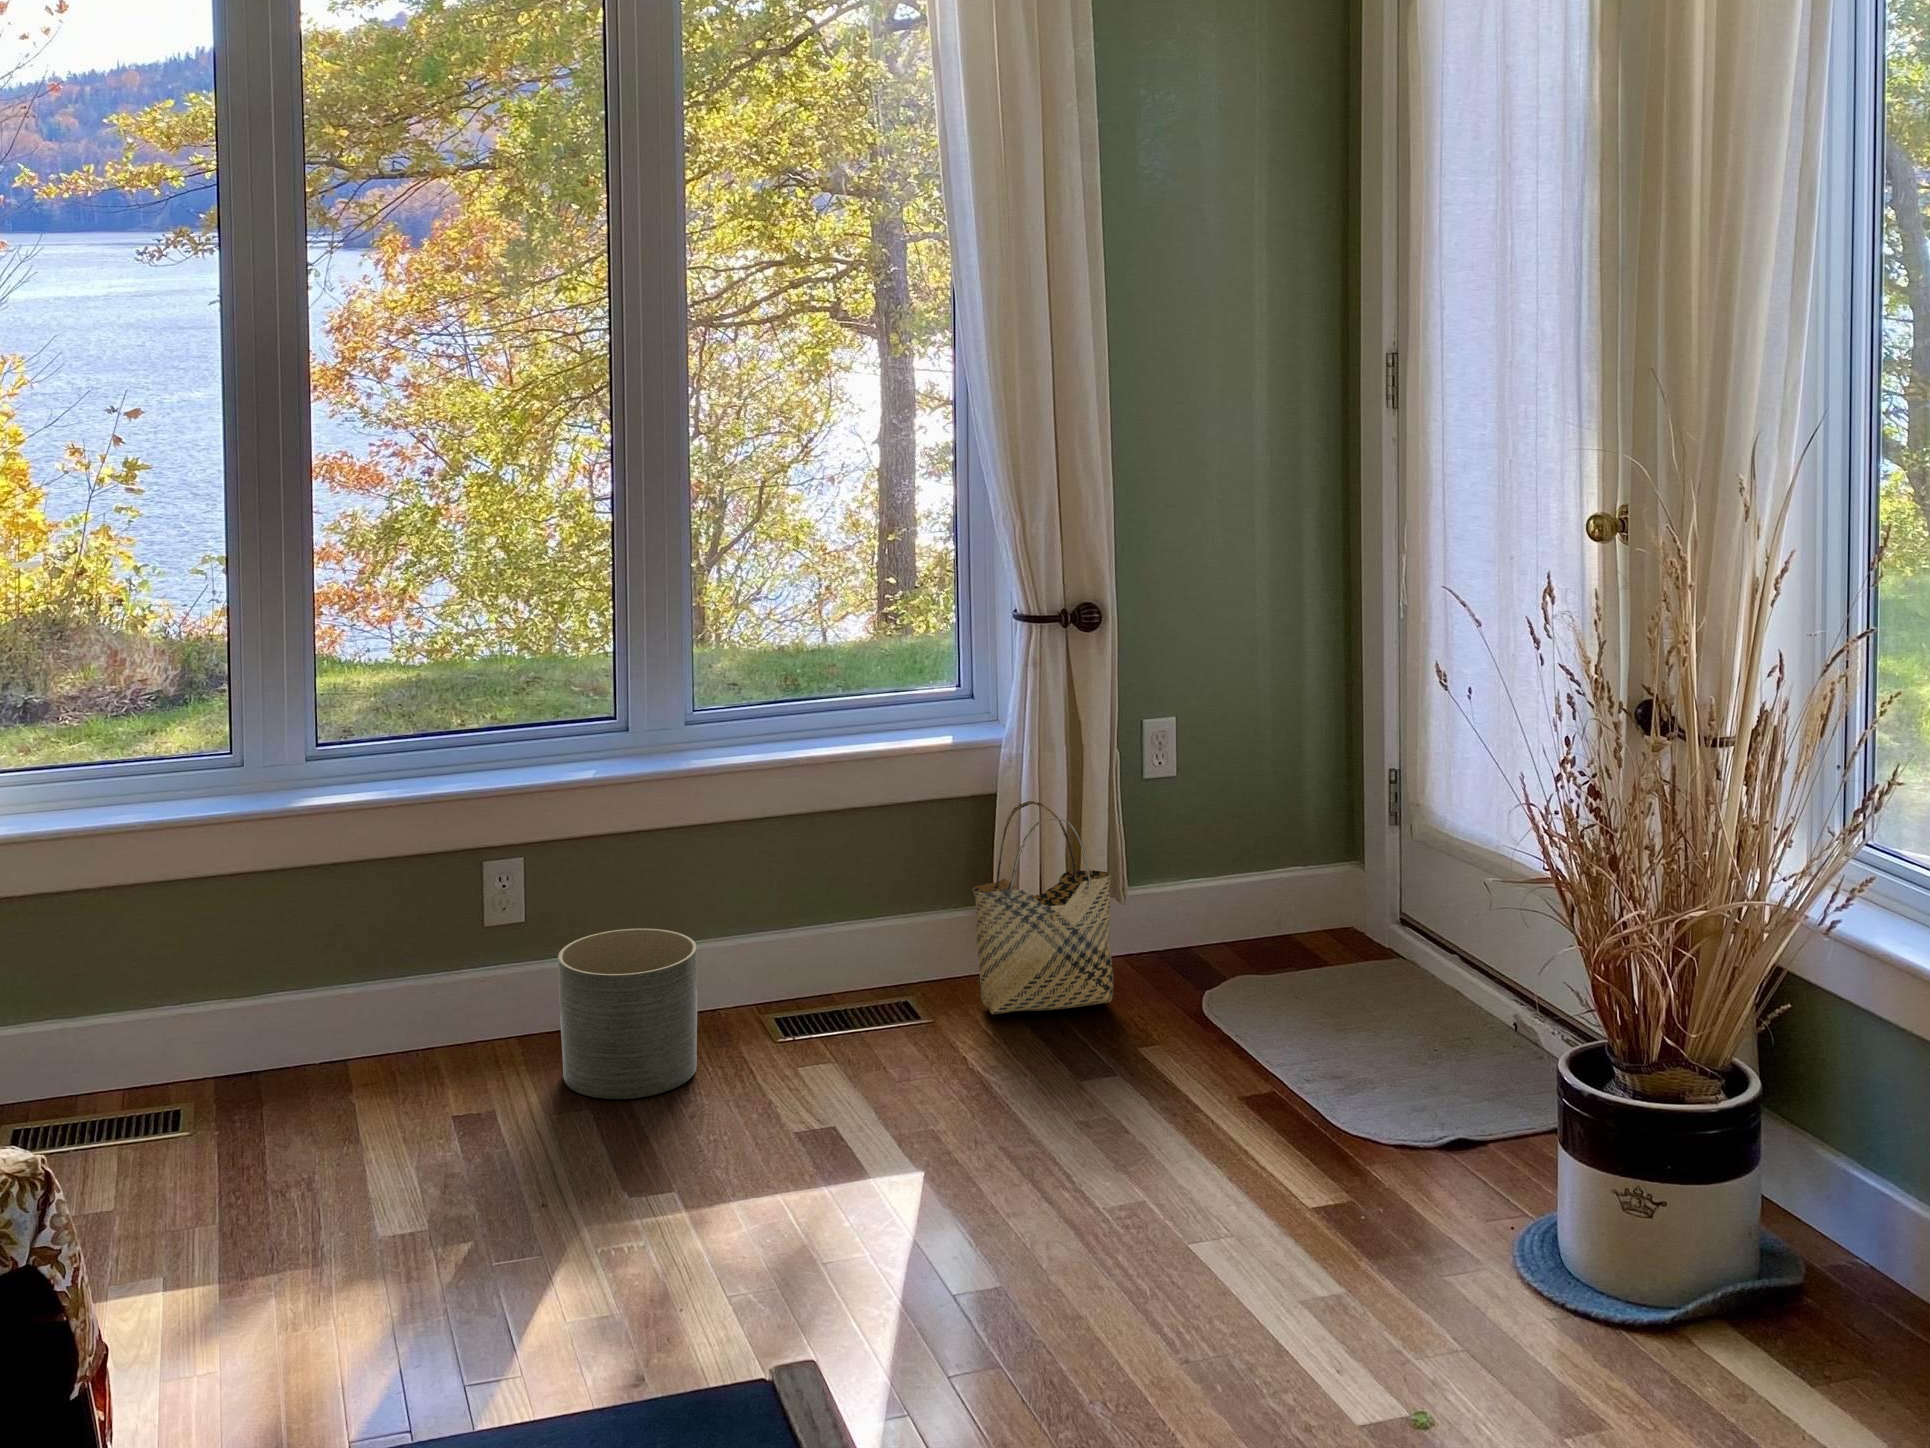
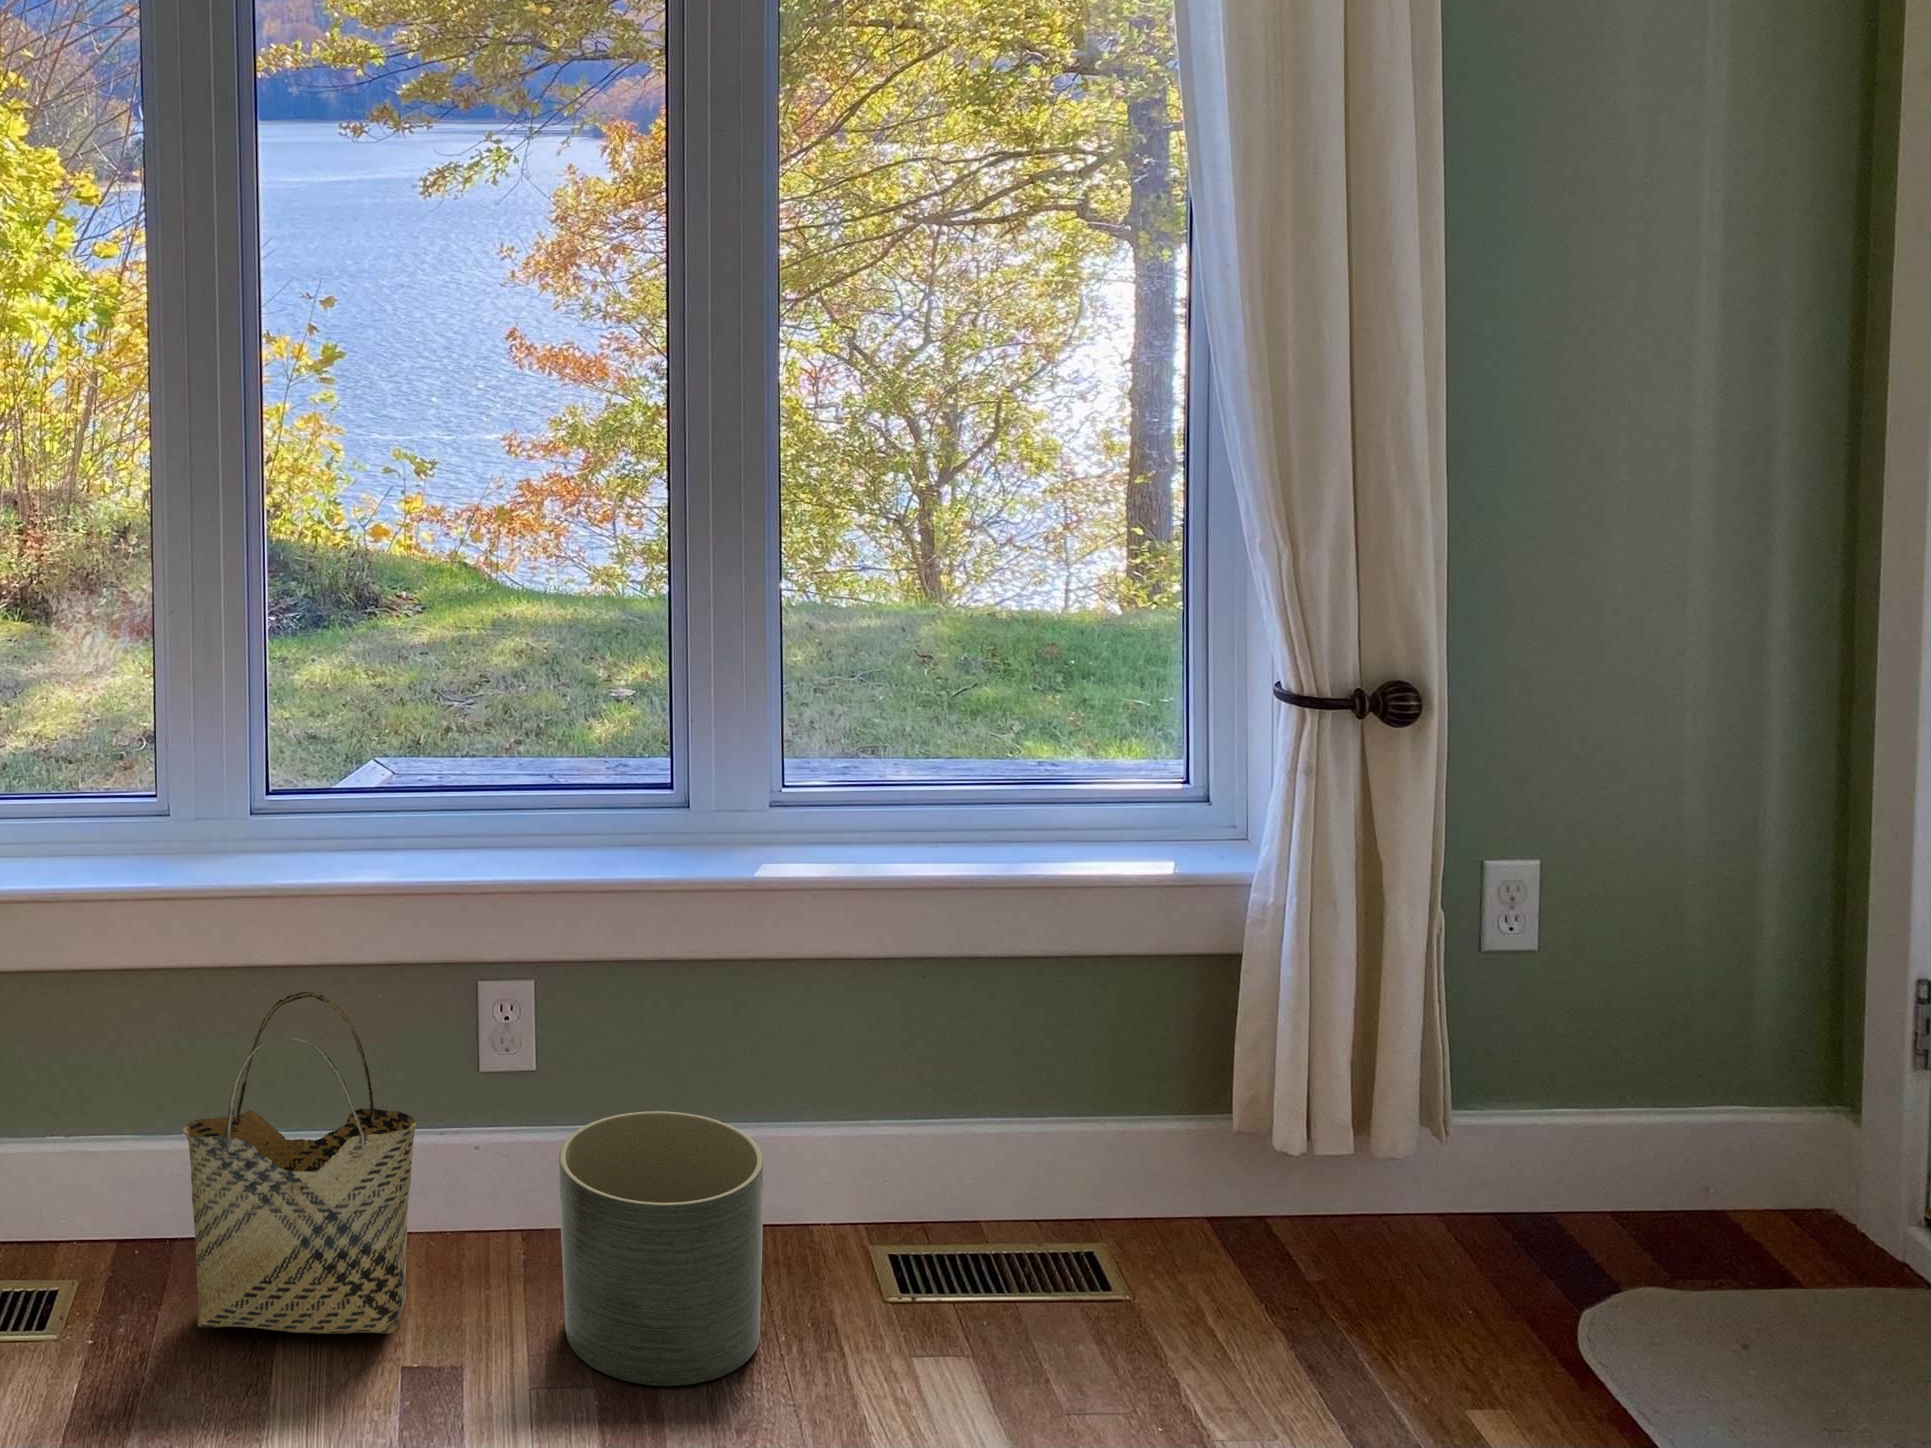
woven basket: present [972,801,1113,1014] -> present [183,992,417,1334]

